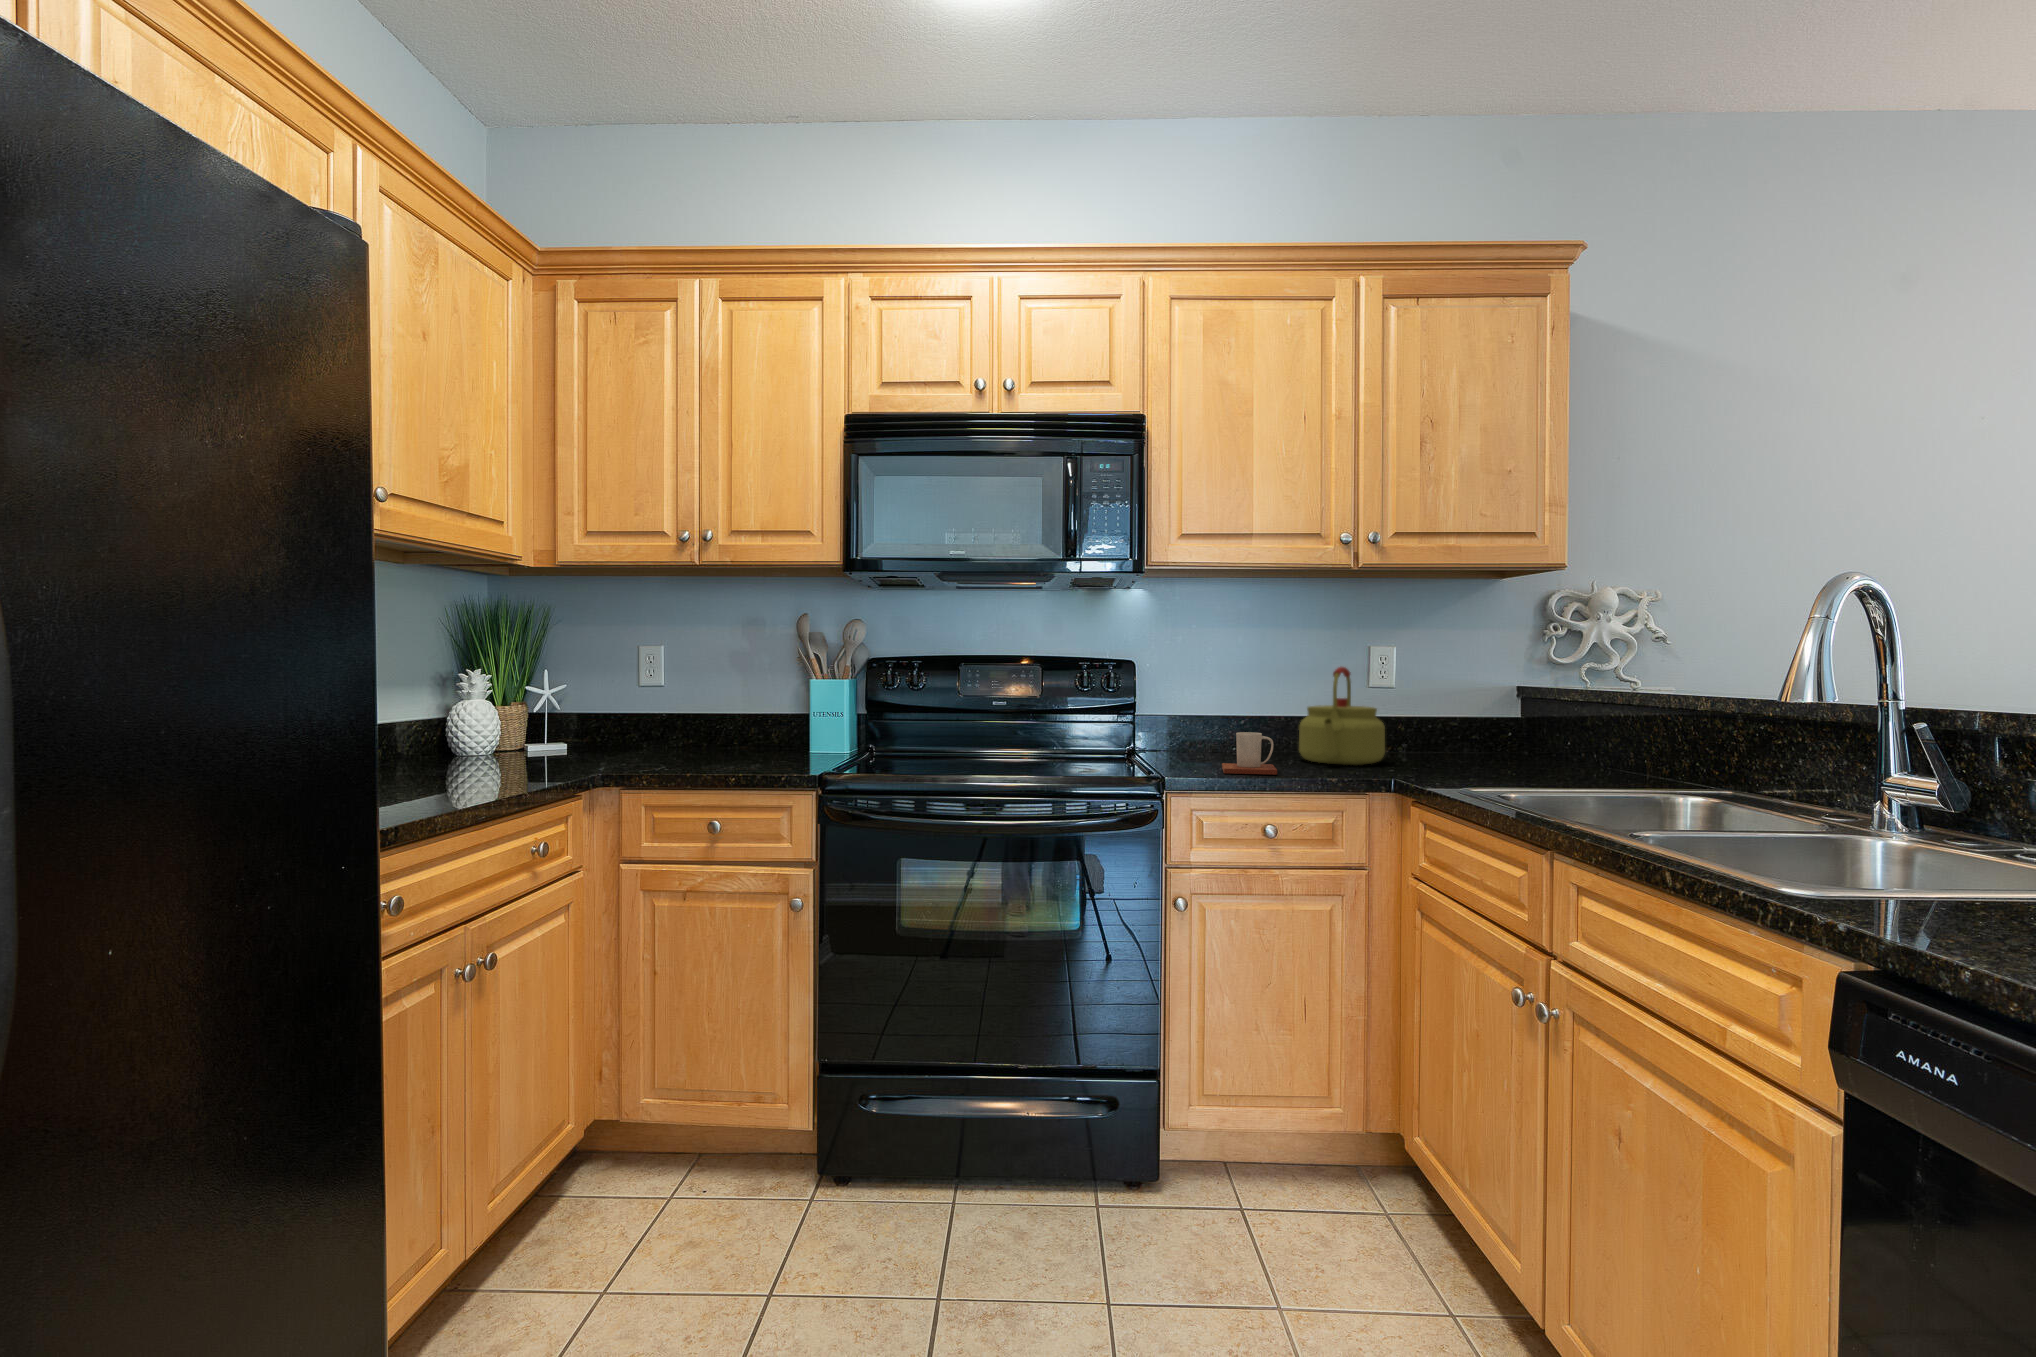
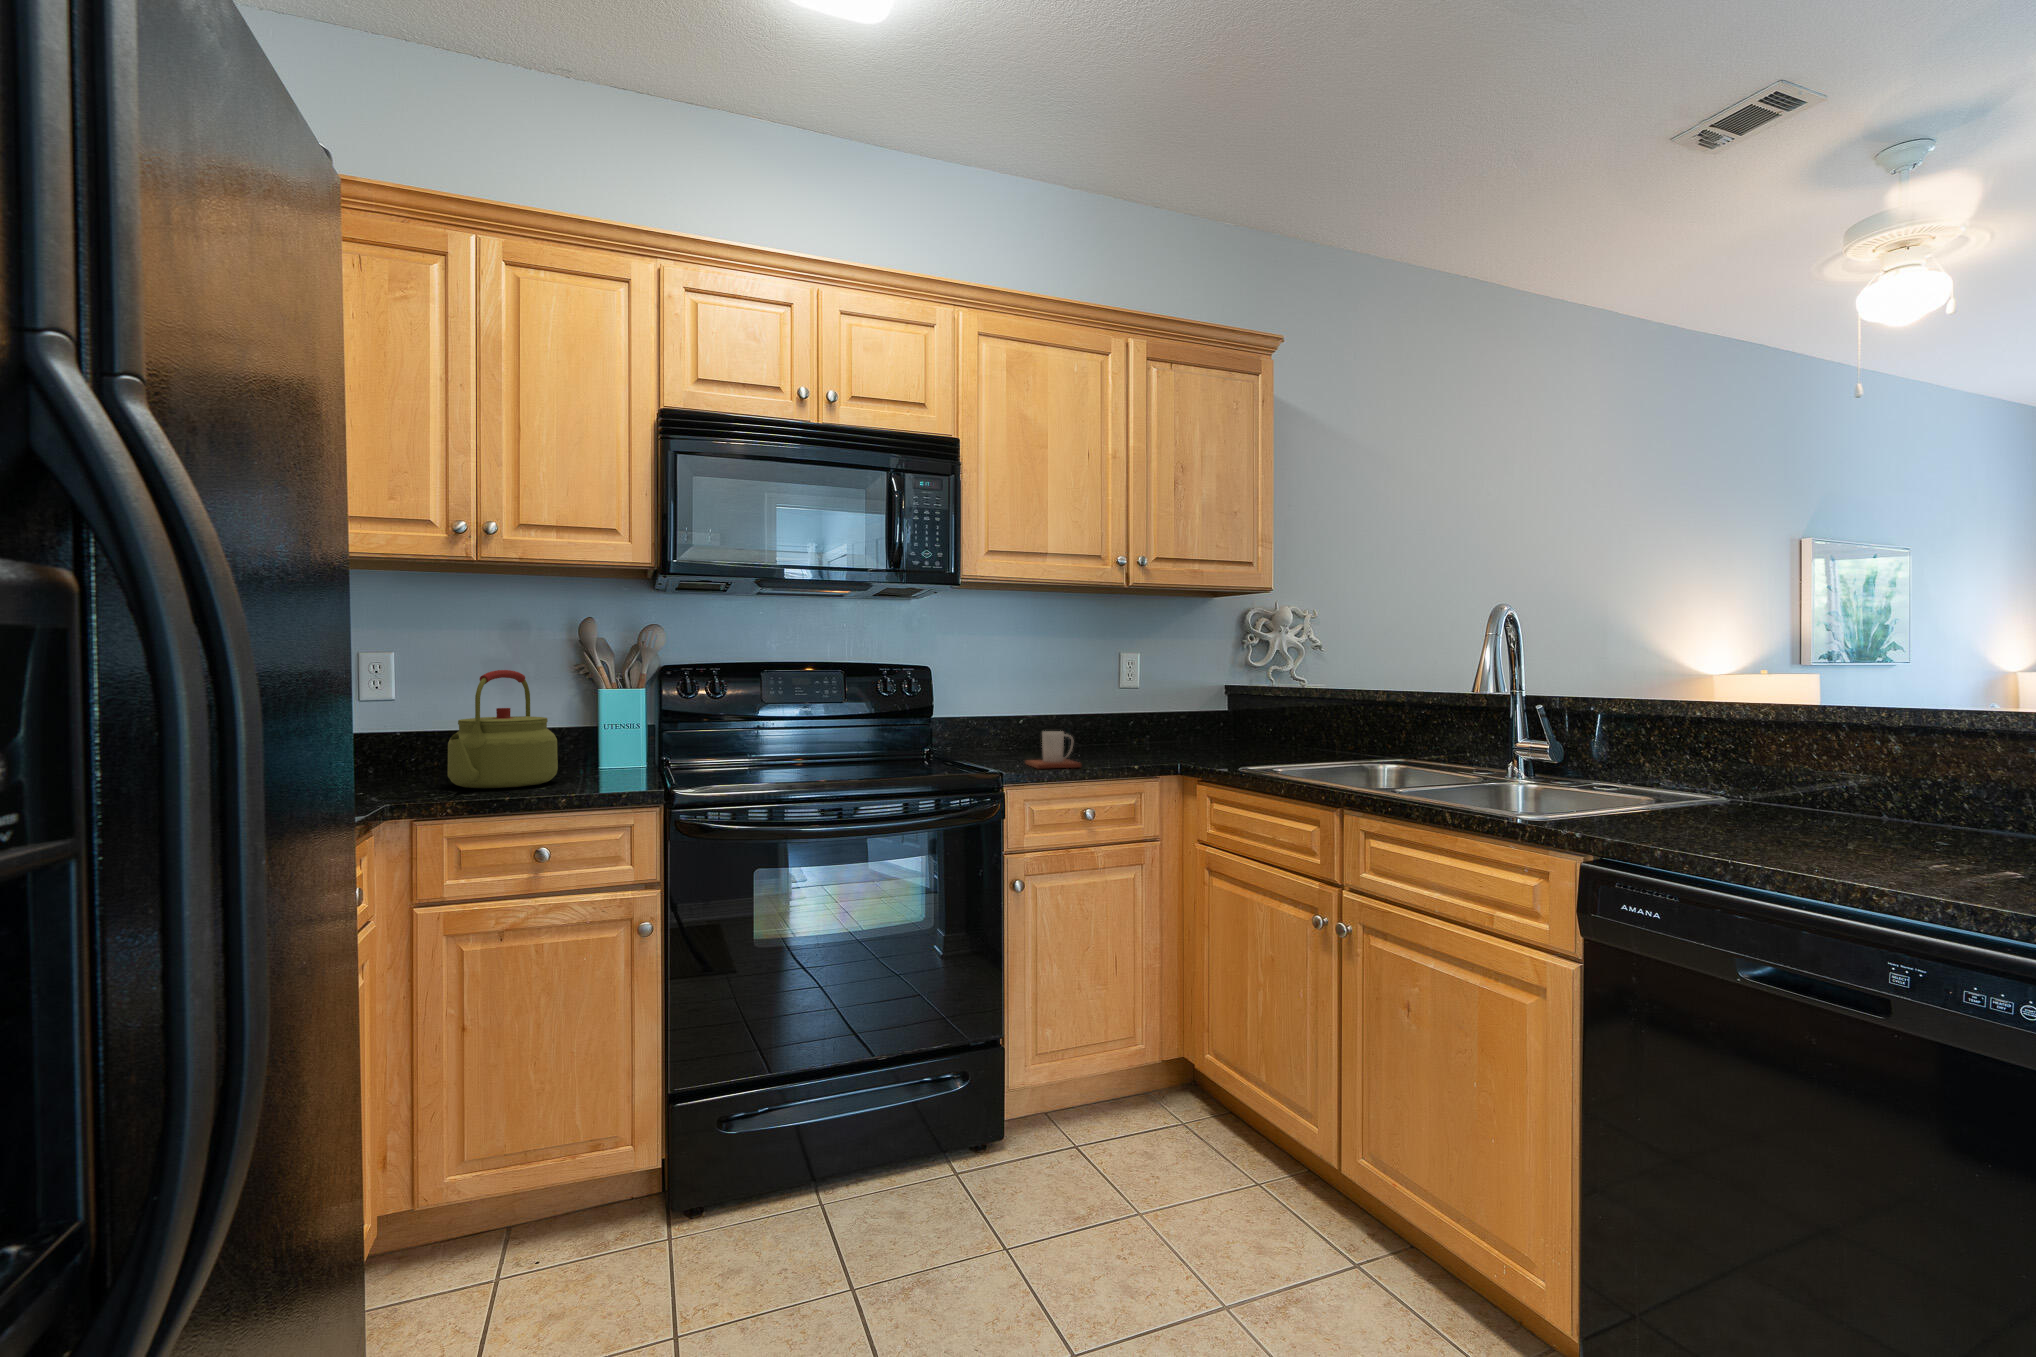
kettle: present [1299,667,1385,765] -> present [448,670,558,788]

